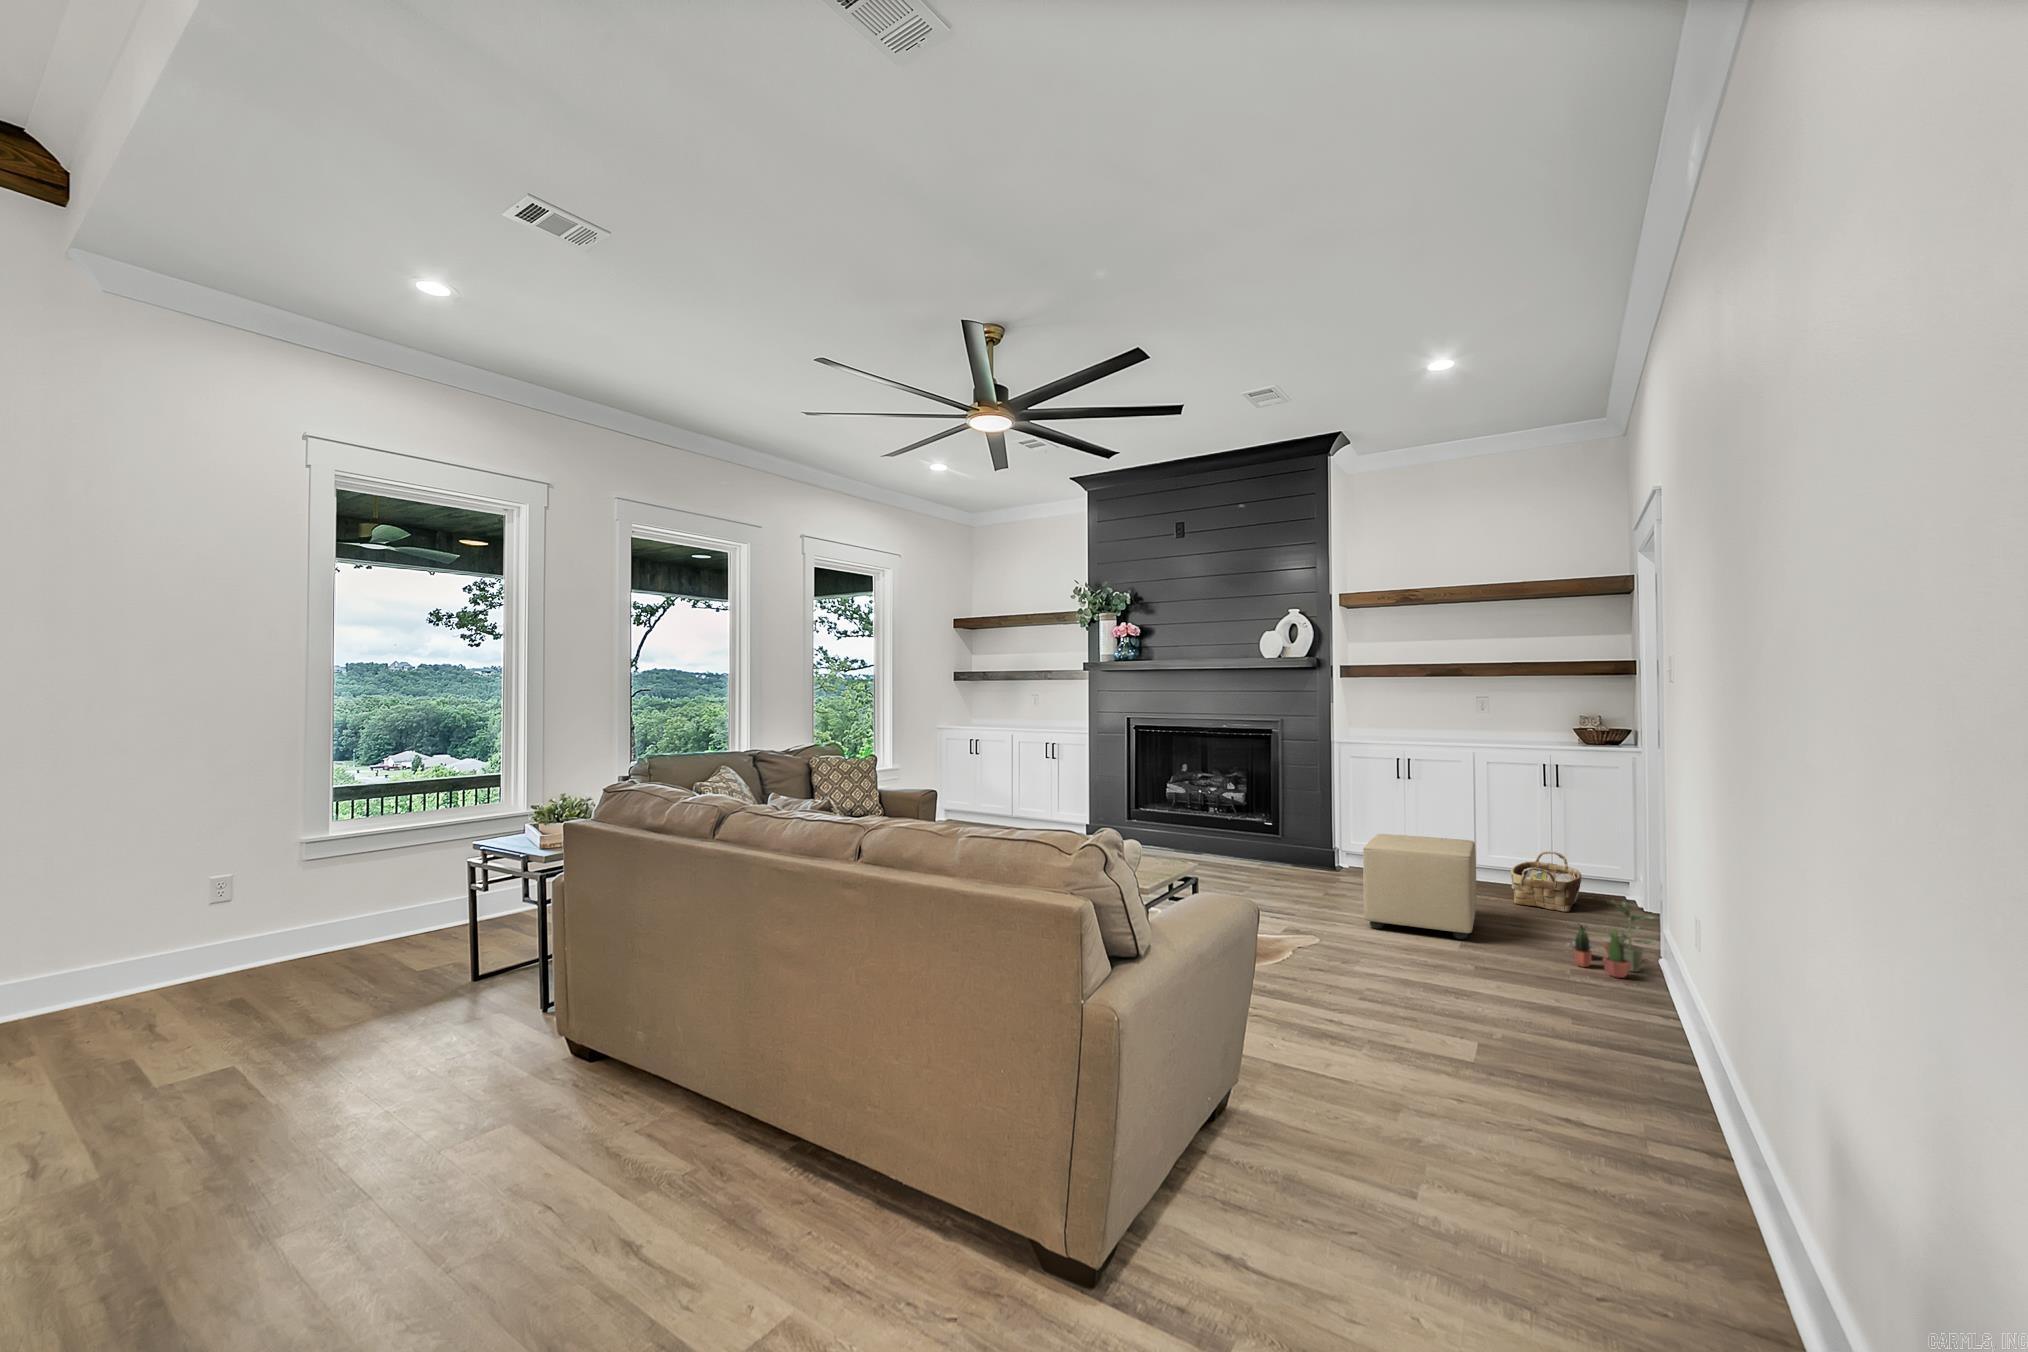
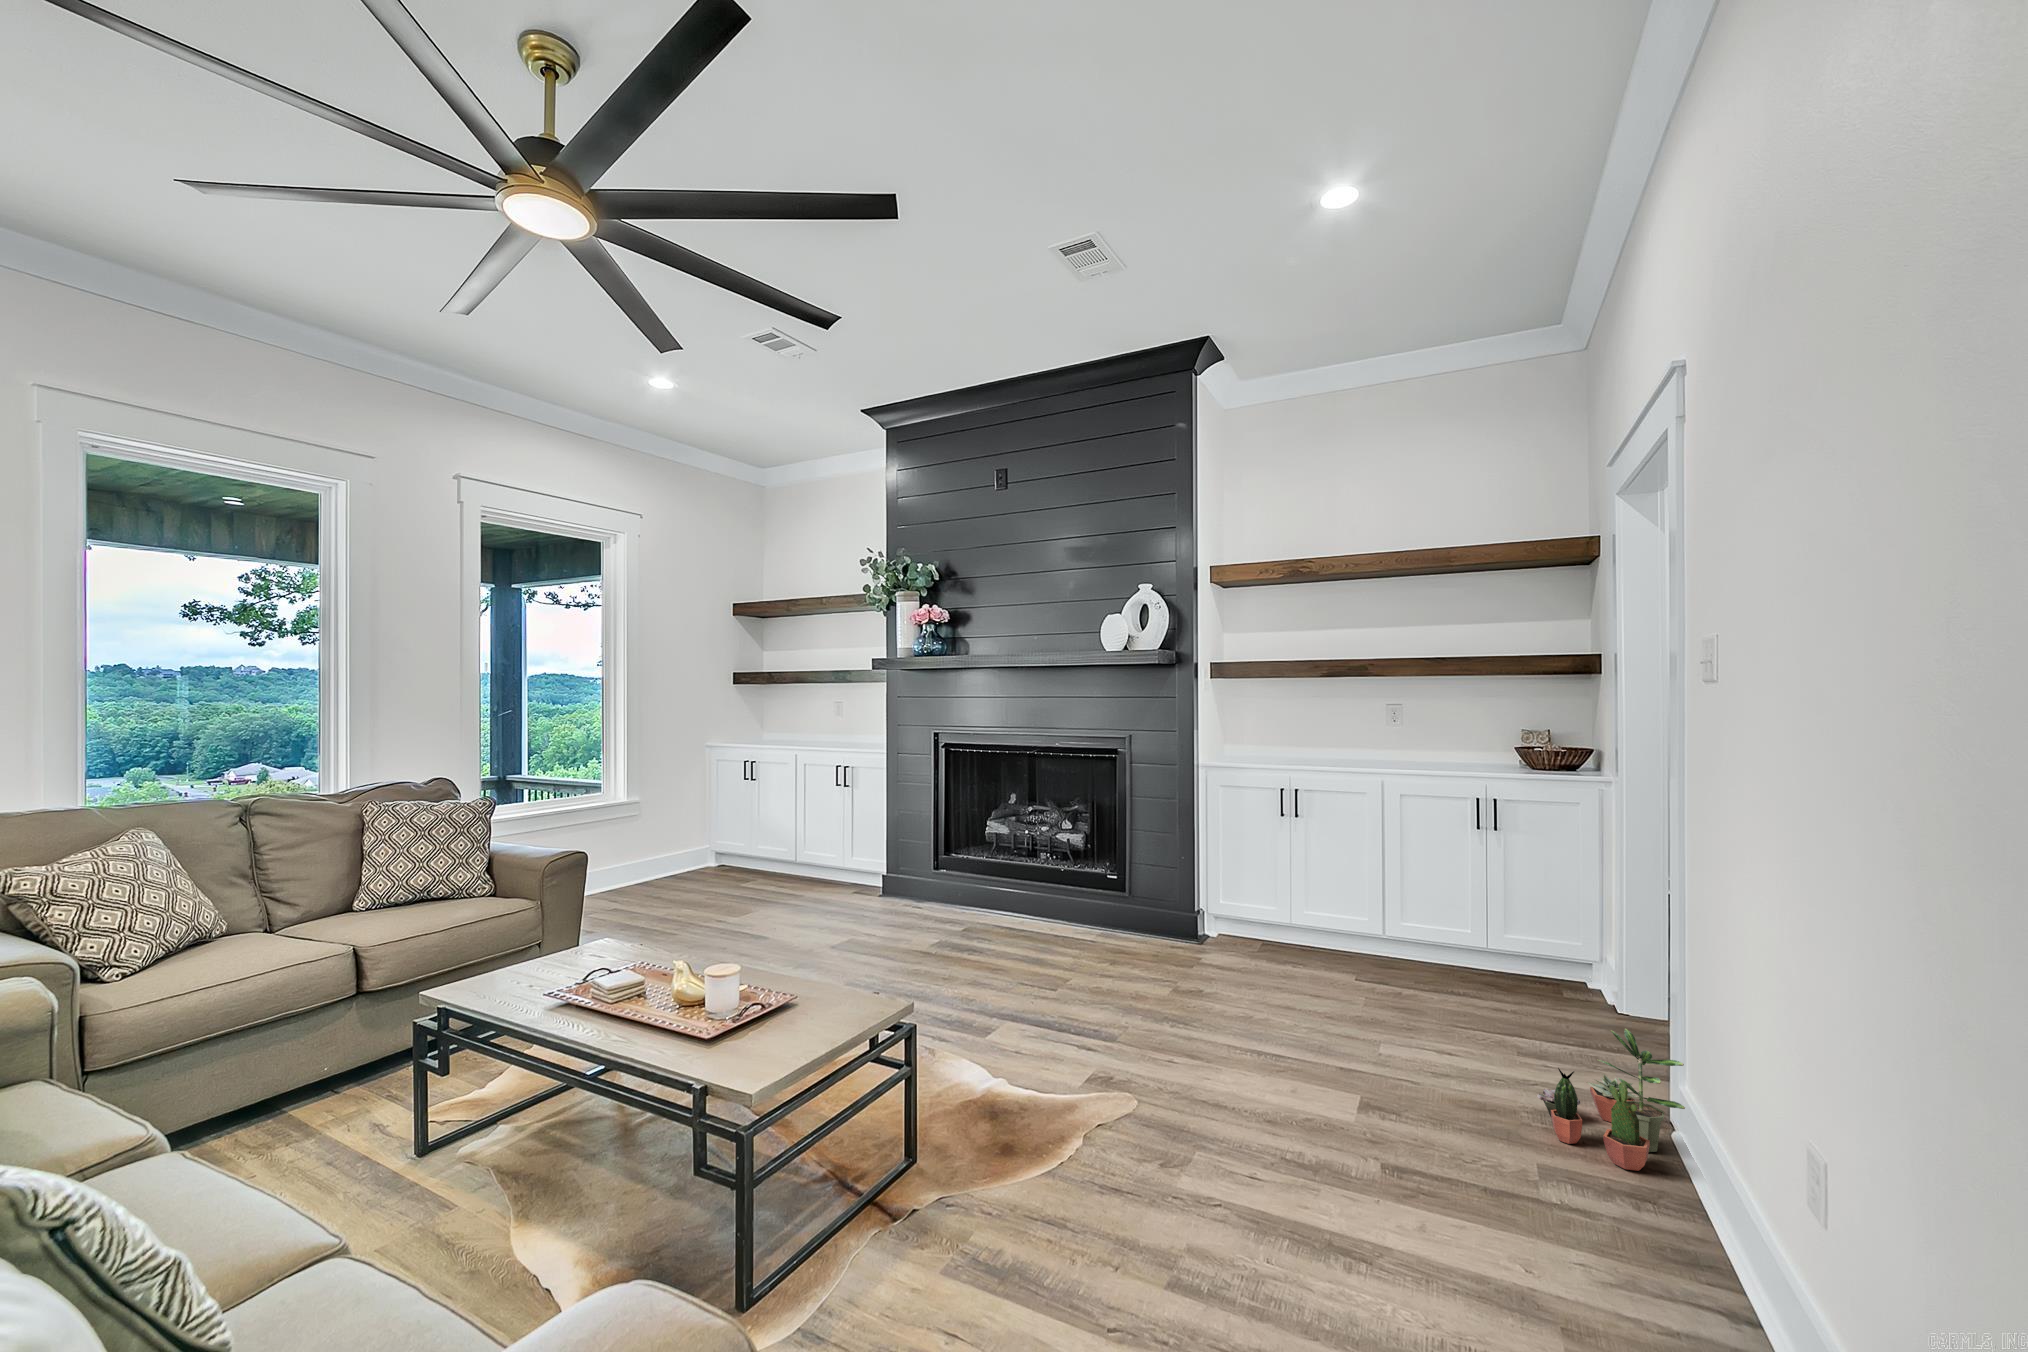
ottoman: present [1363,834,1476,939] -> none [1226,904,1391,1083]
woven basket: present [1511,851,1582,912] -> none [1435,920,1532,1014]

